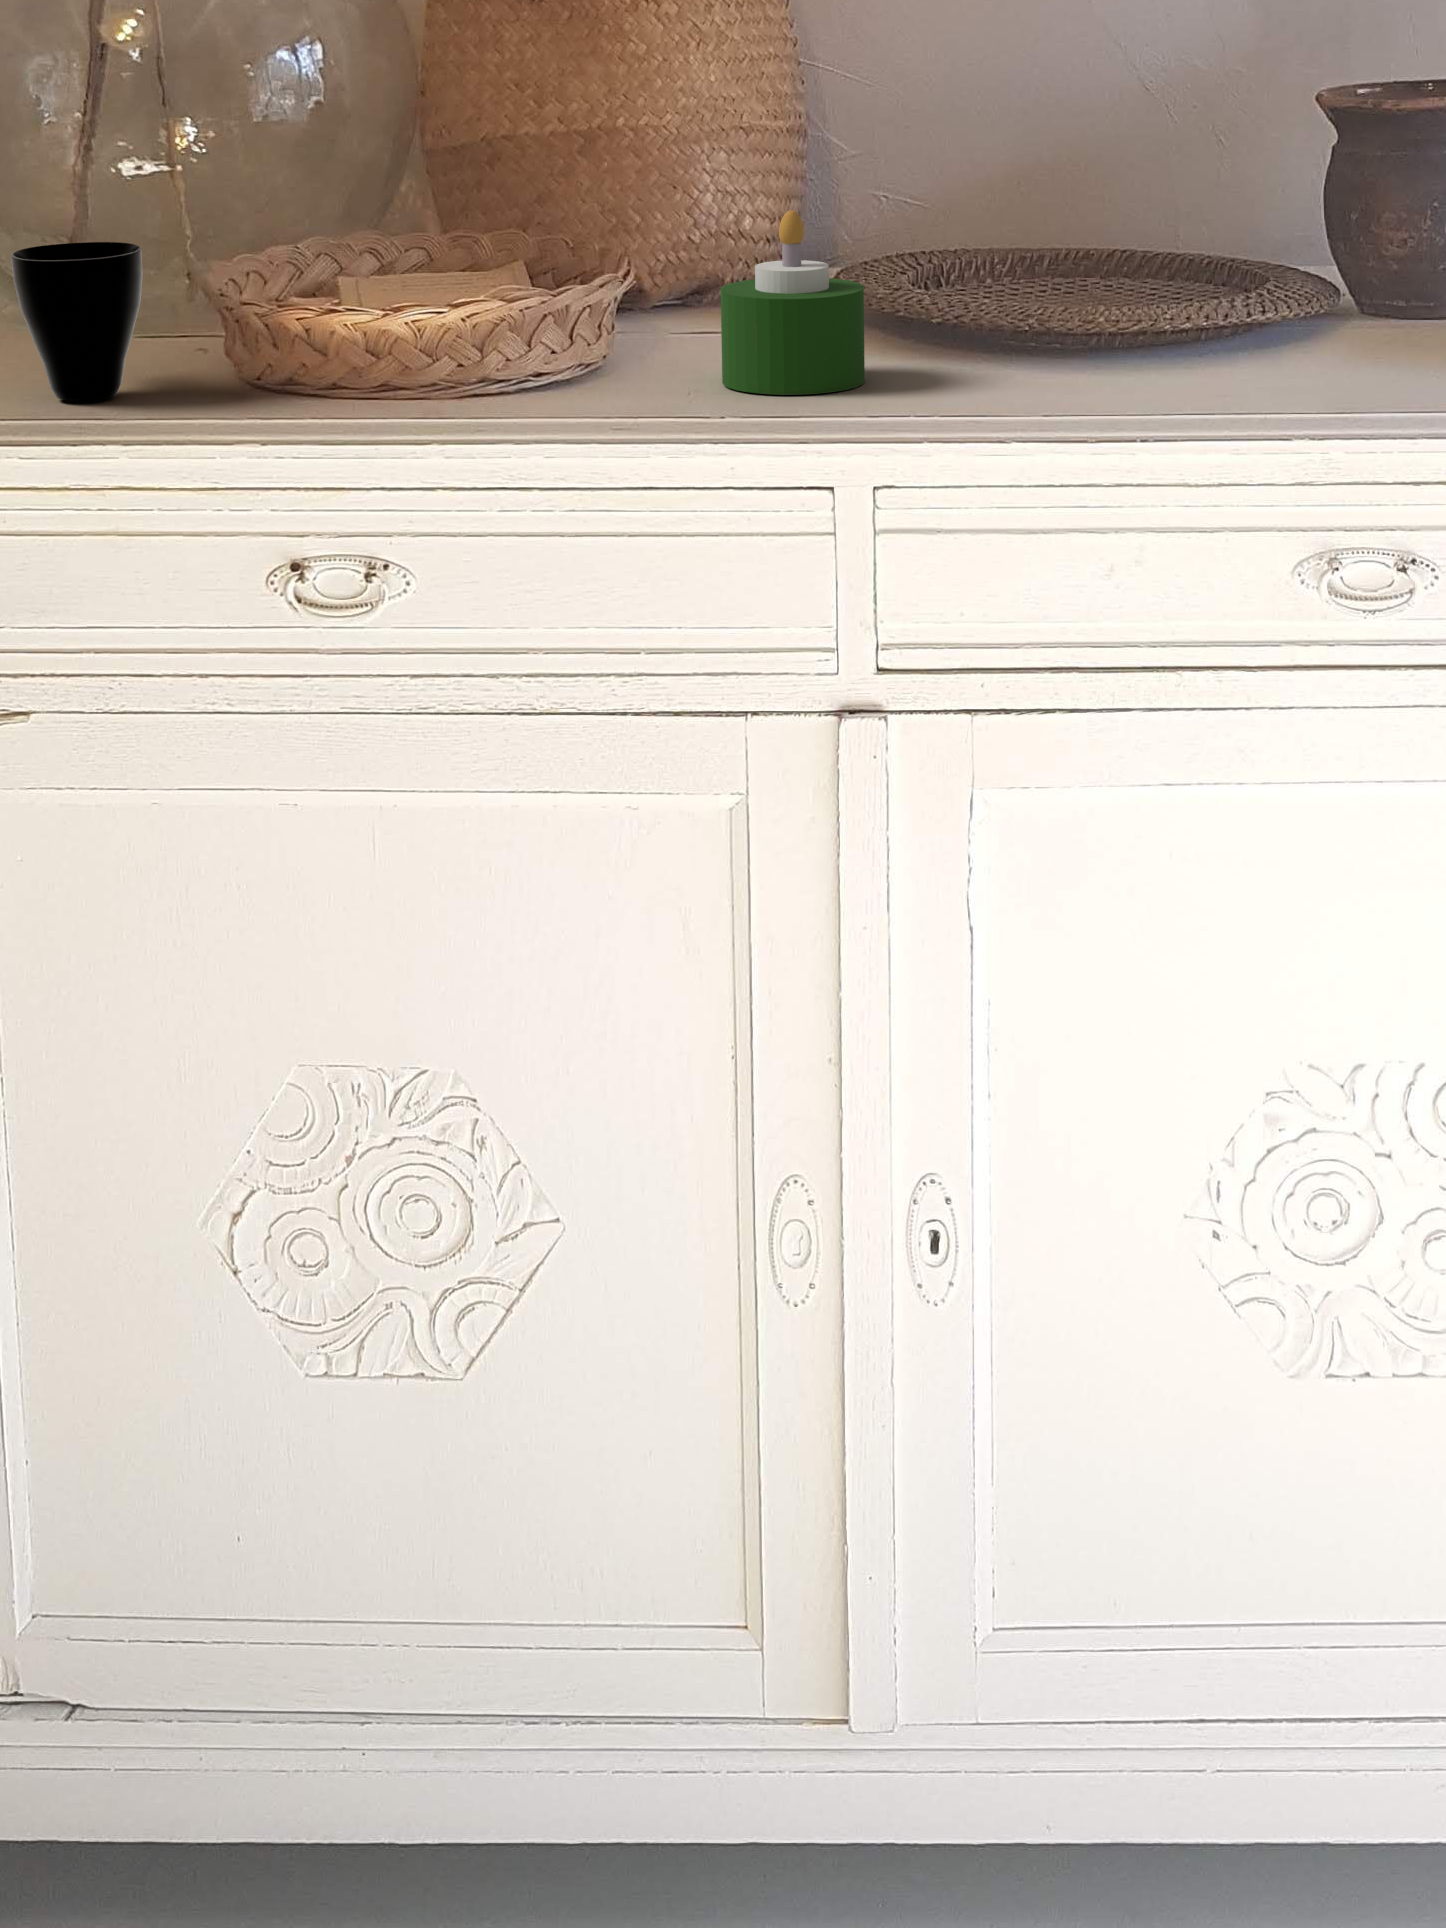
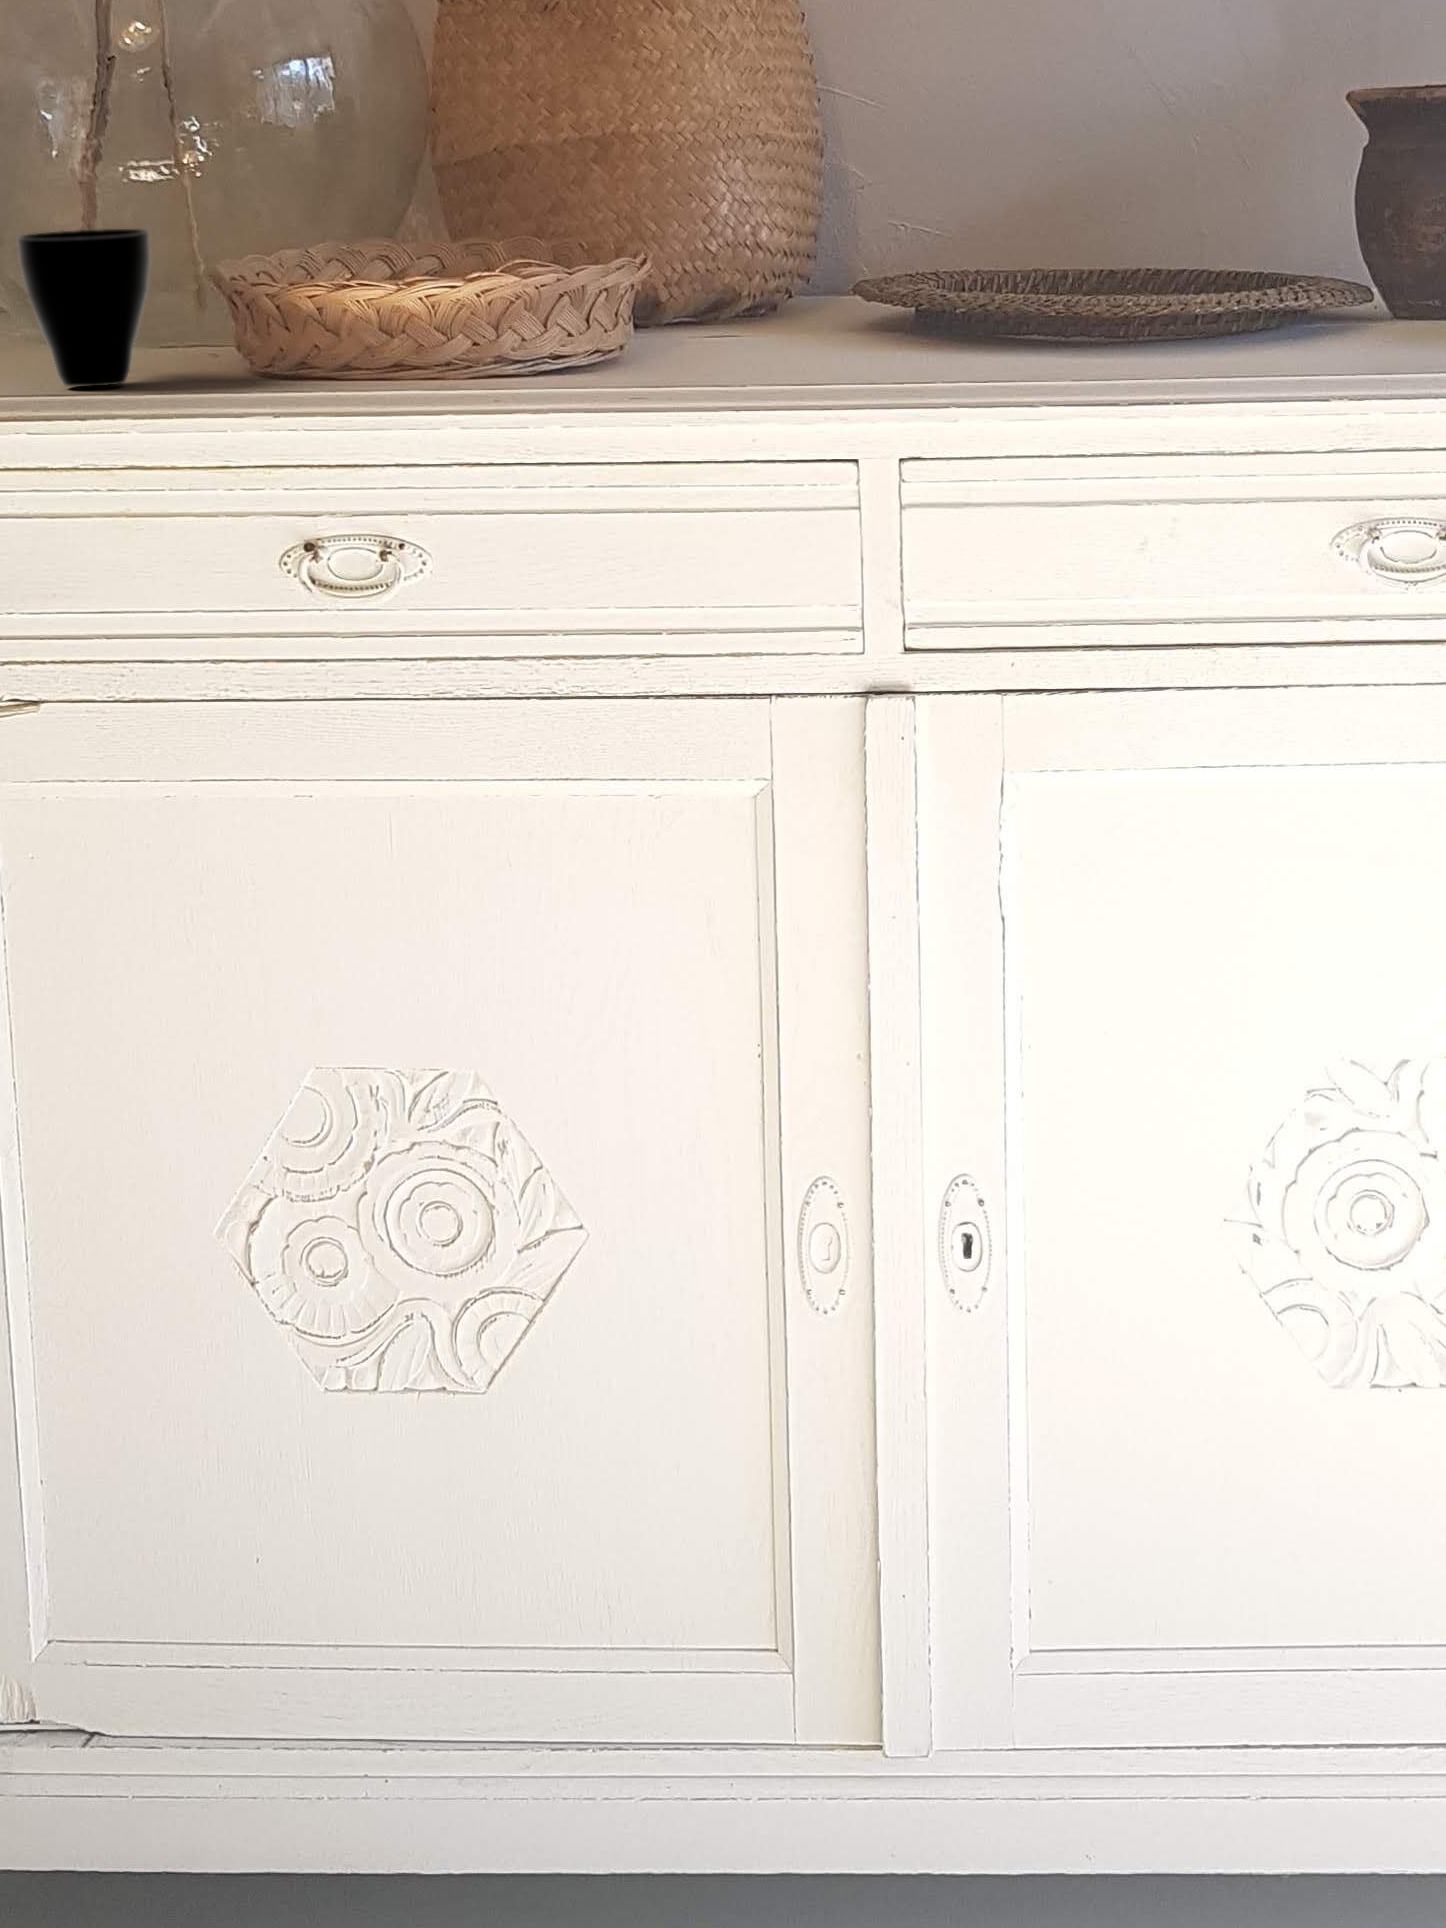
candle: present [721,210,865,395] -> none [741,187,889,373]

